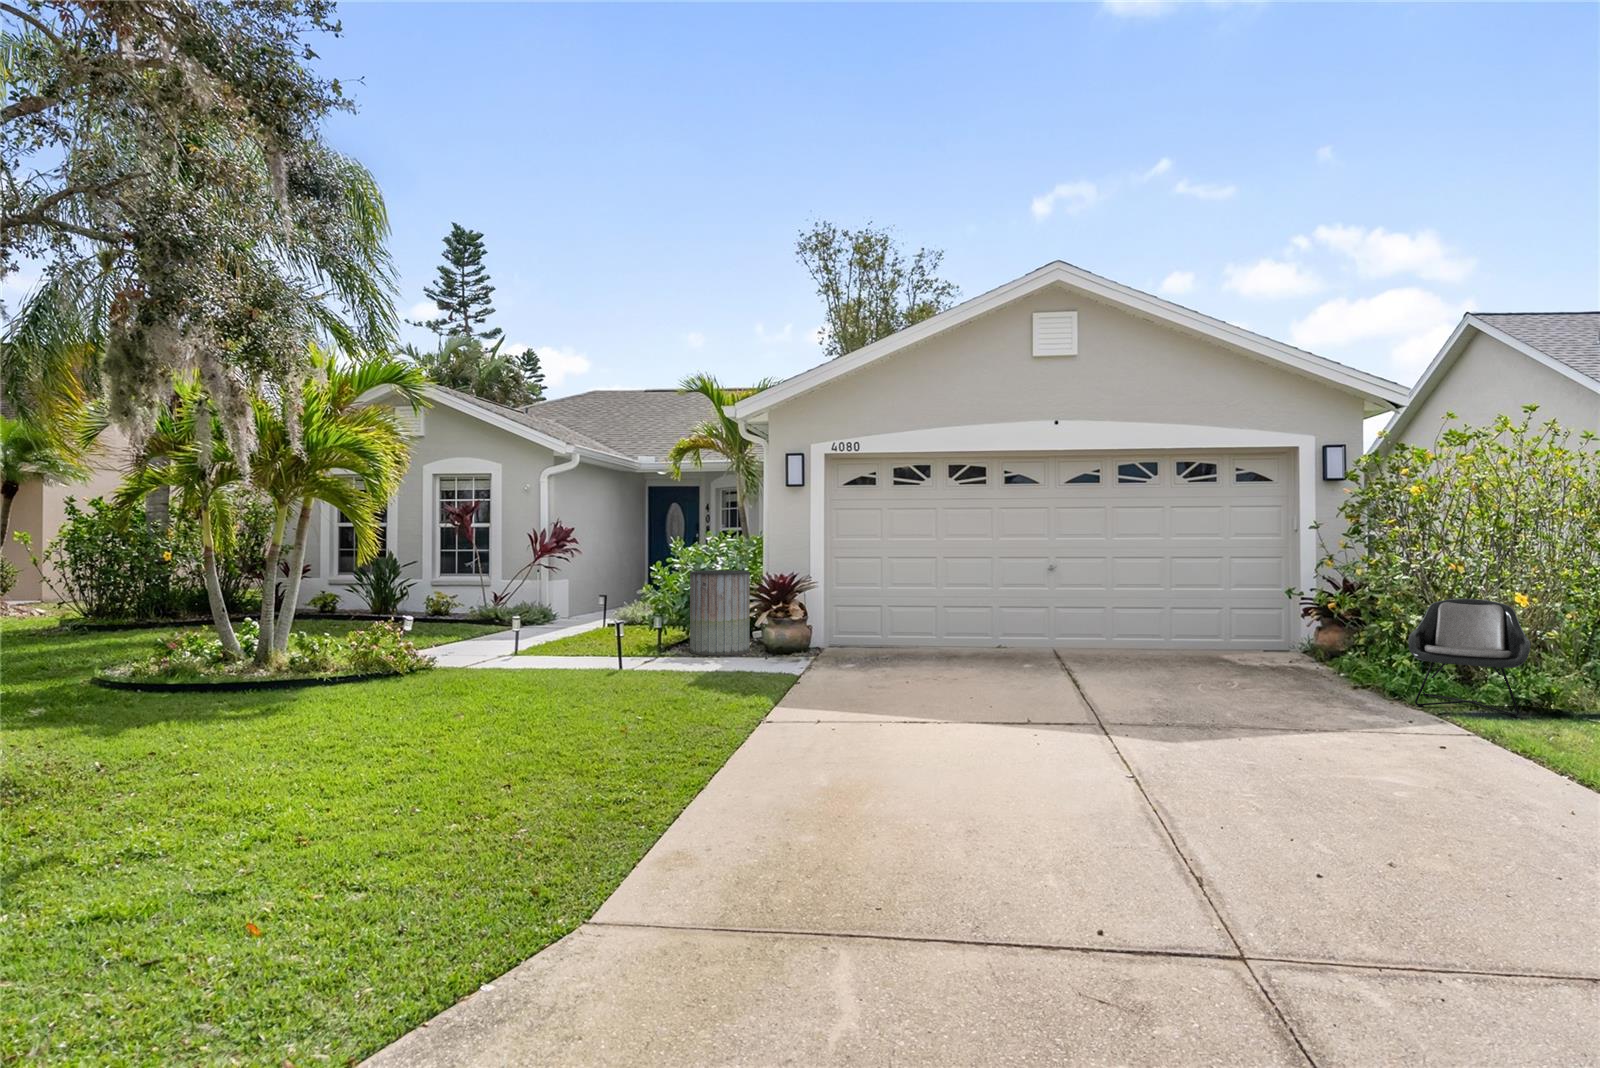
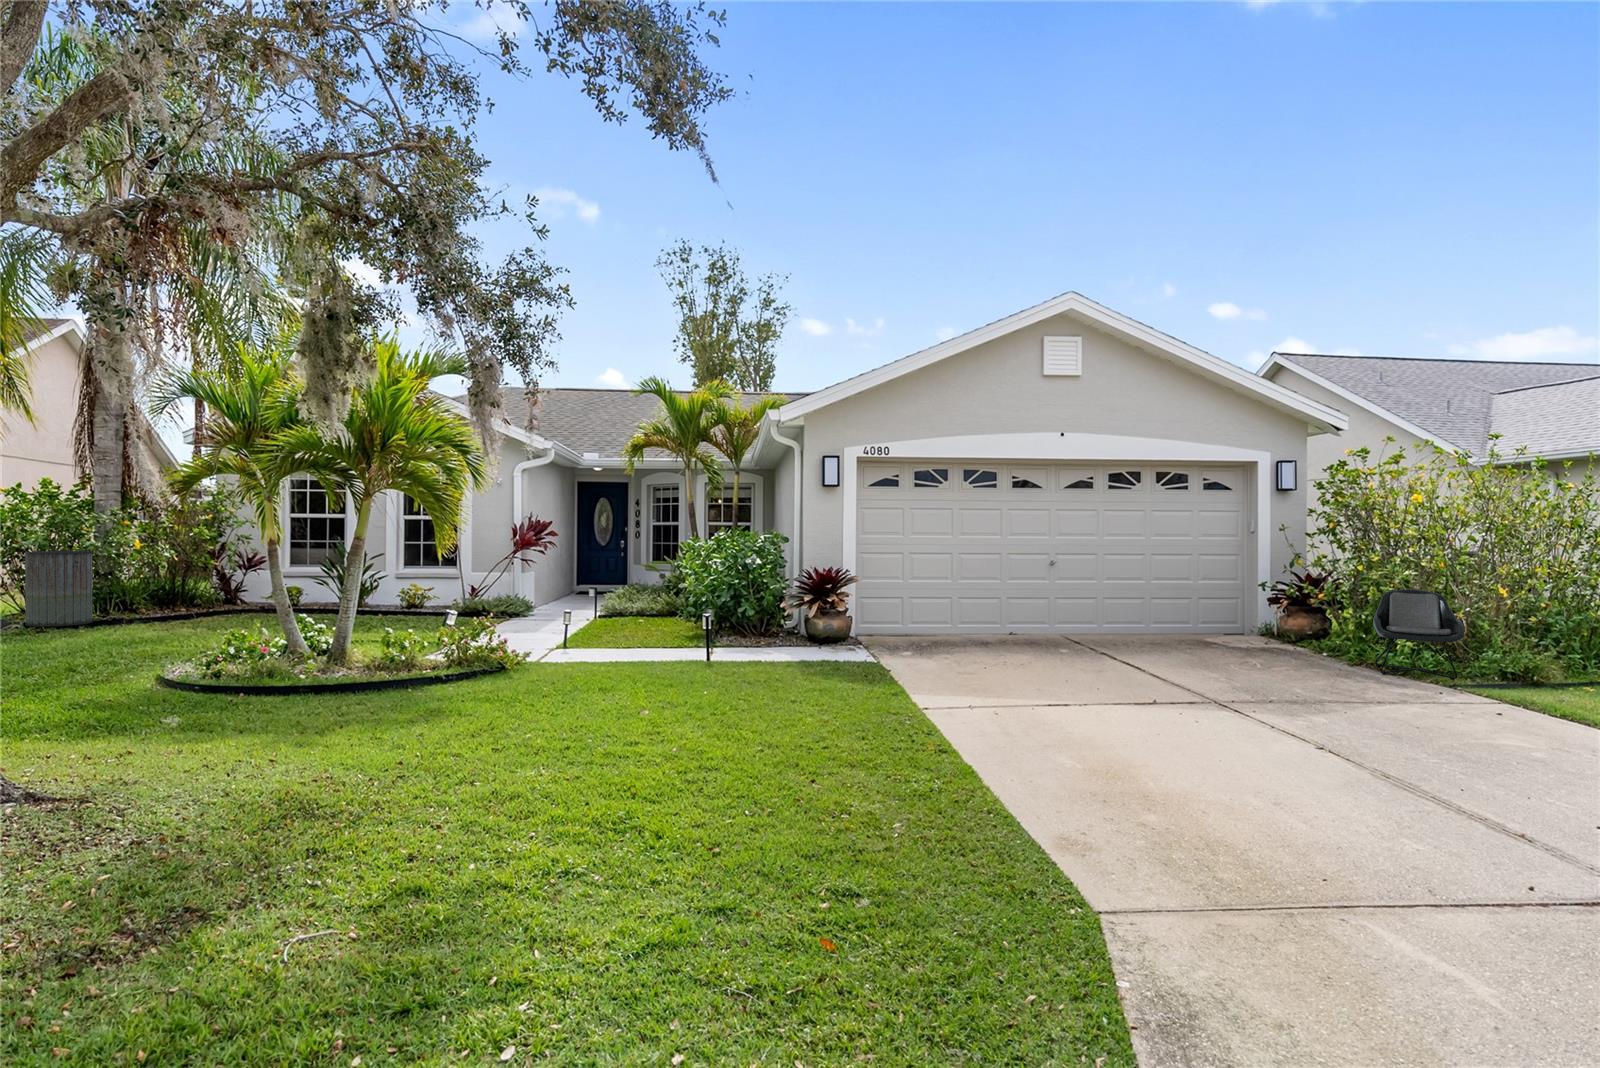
trash can: present [690,570,750,656] -> present [25,551,93,627]

